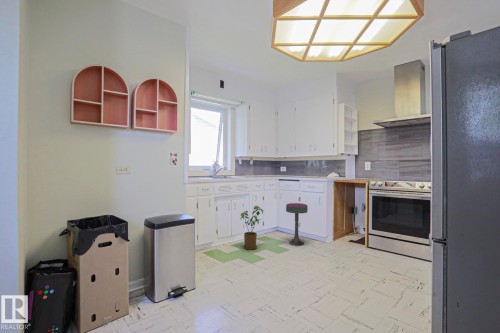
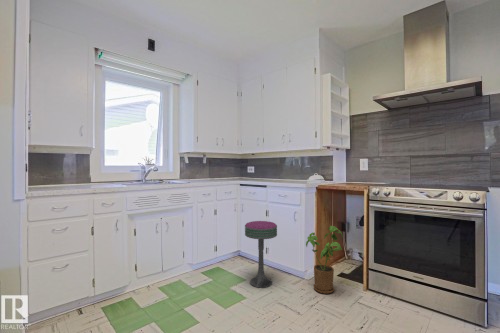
house plant: present [241,206,263,250] -> present [306,226,342,294]

